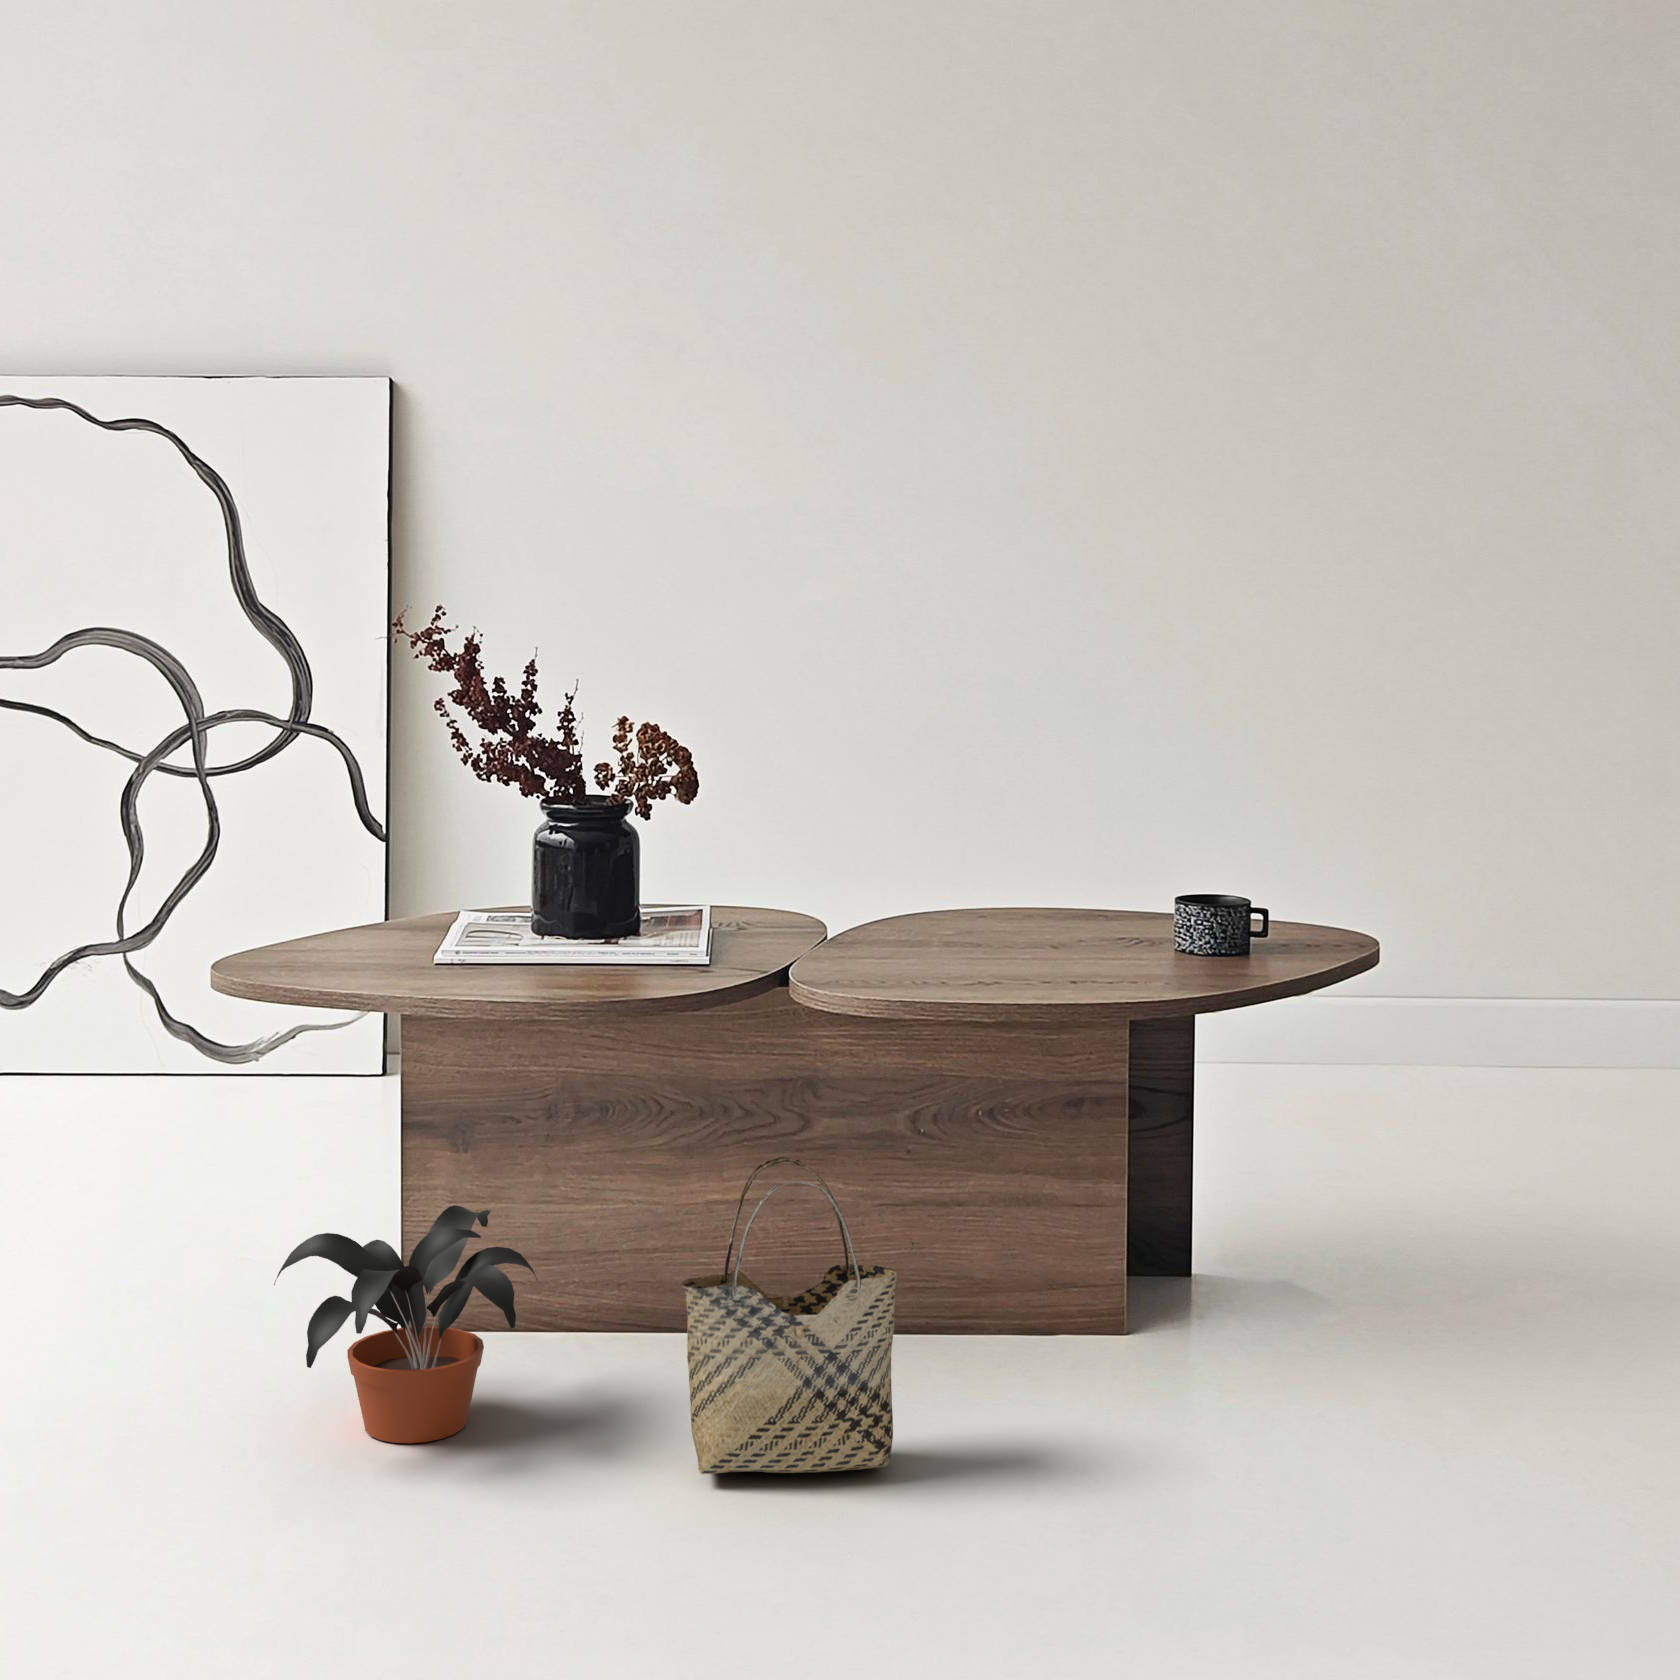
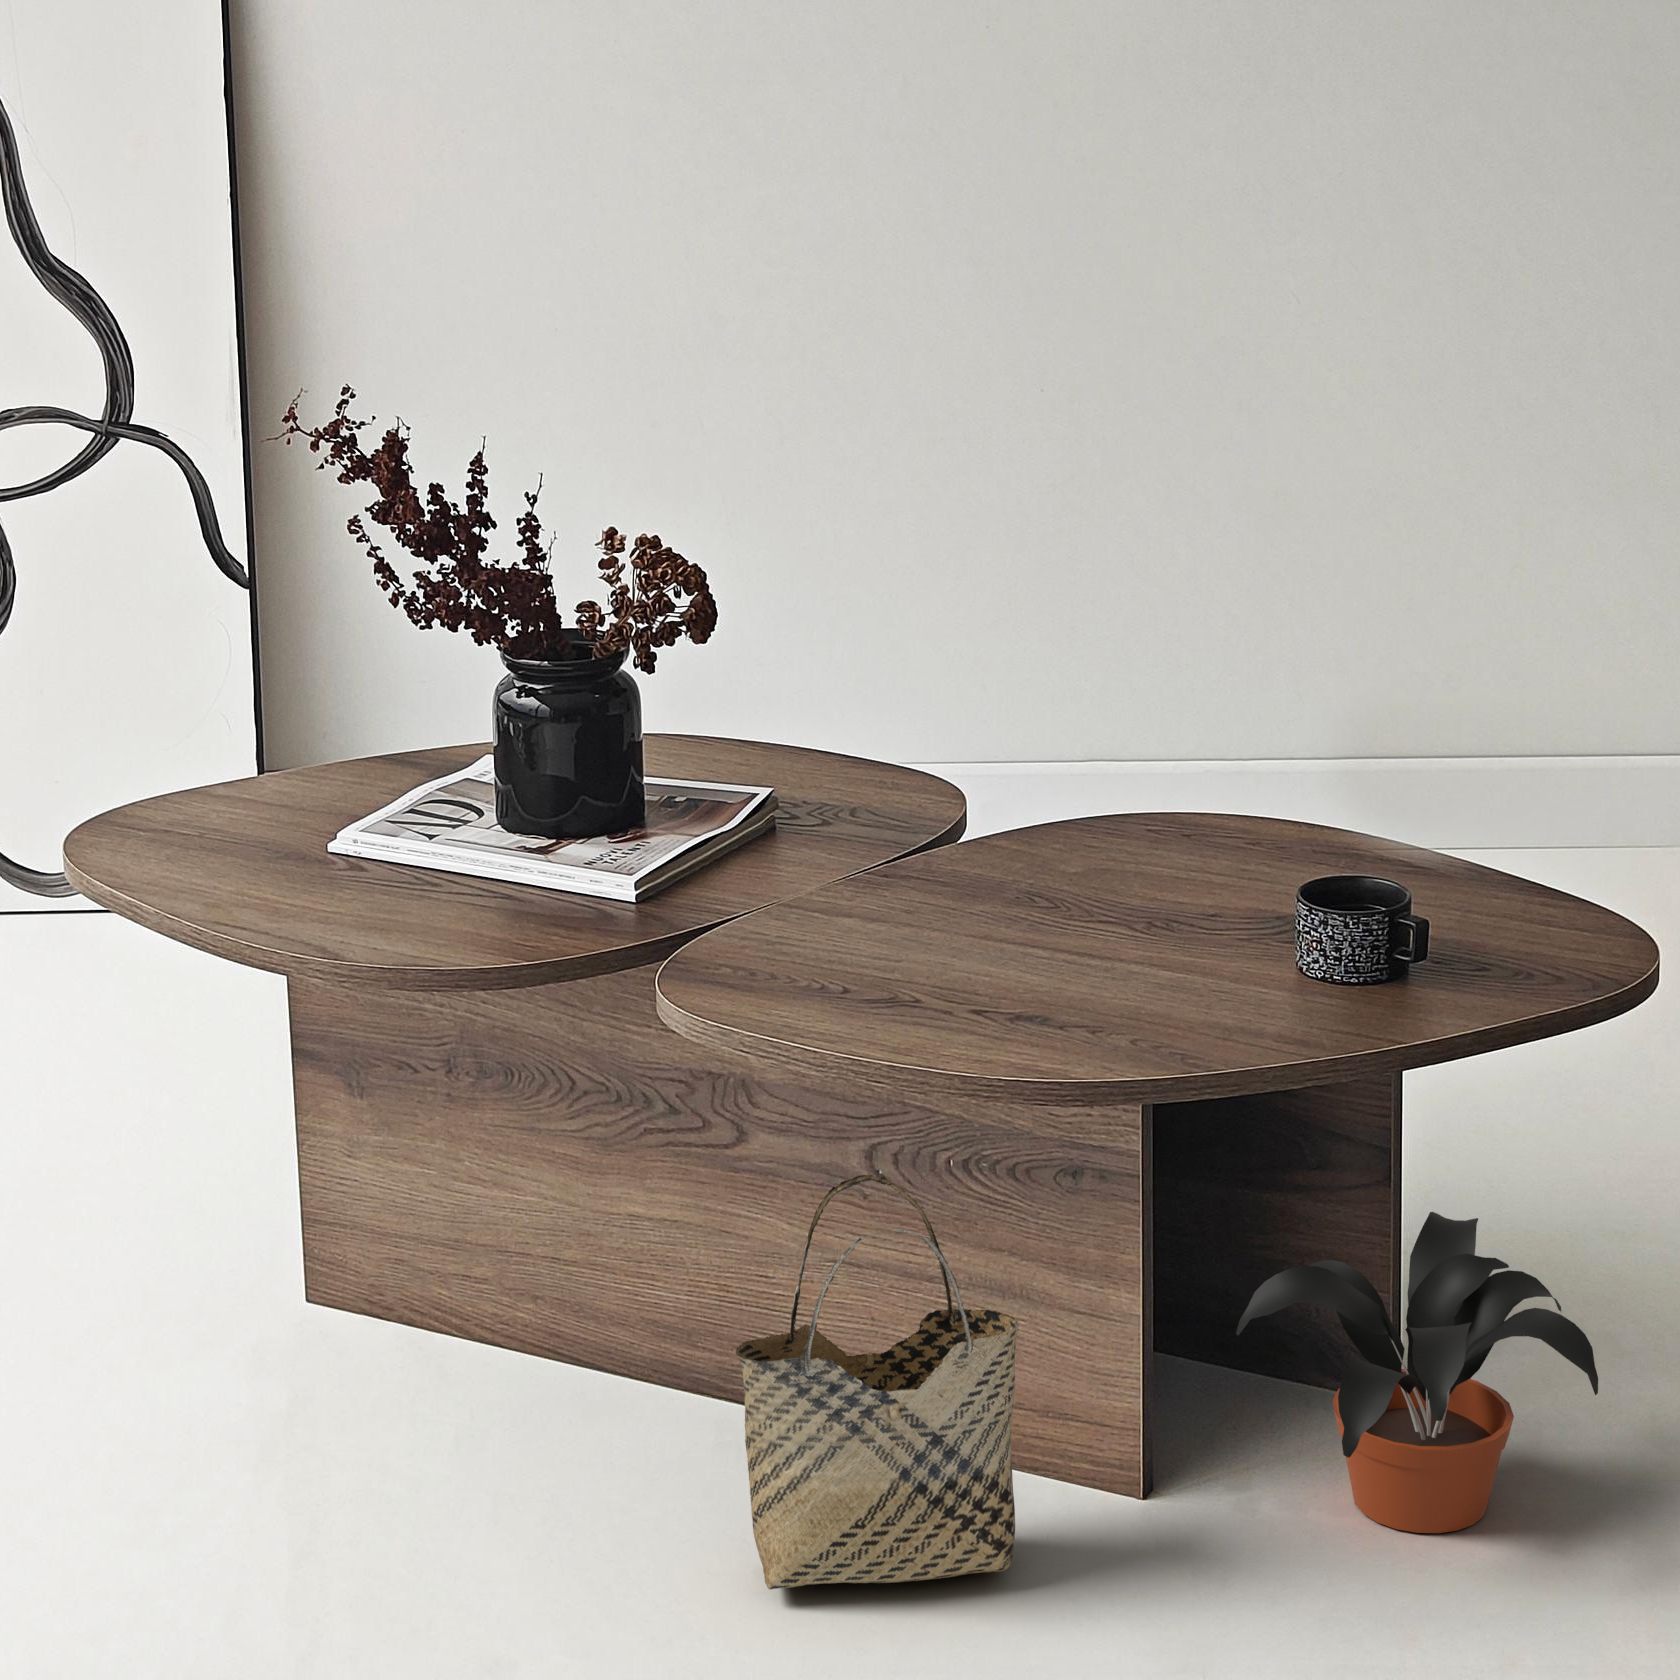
potted plant: present [274,1205,538,1443] -> present [1236,1212,1598,1533]

